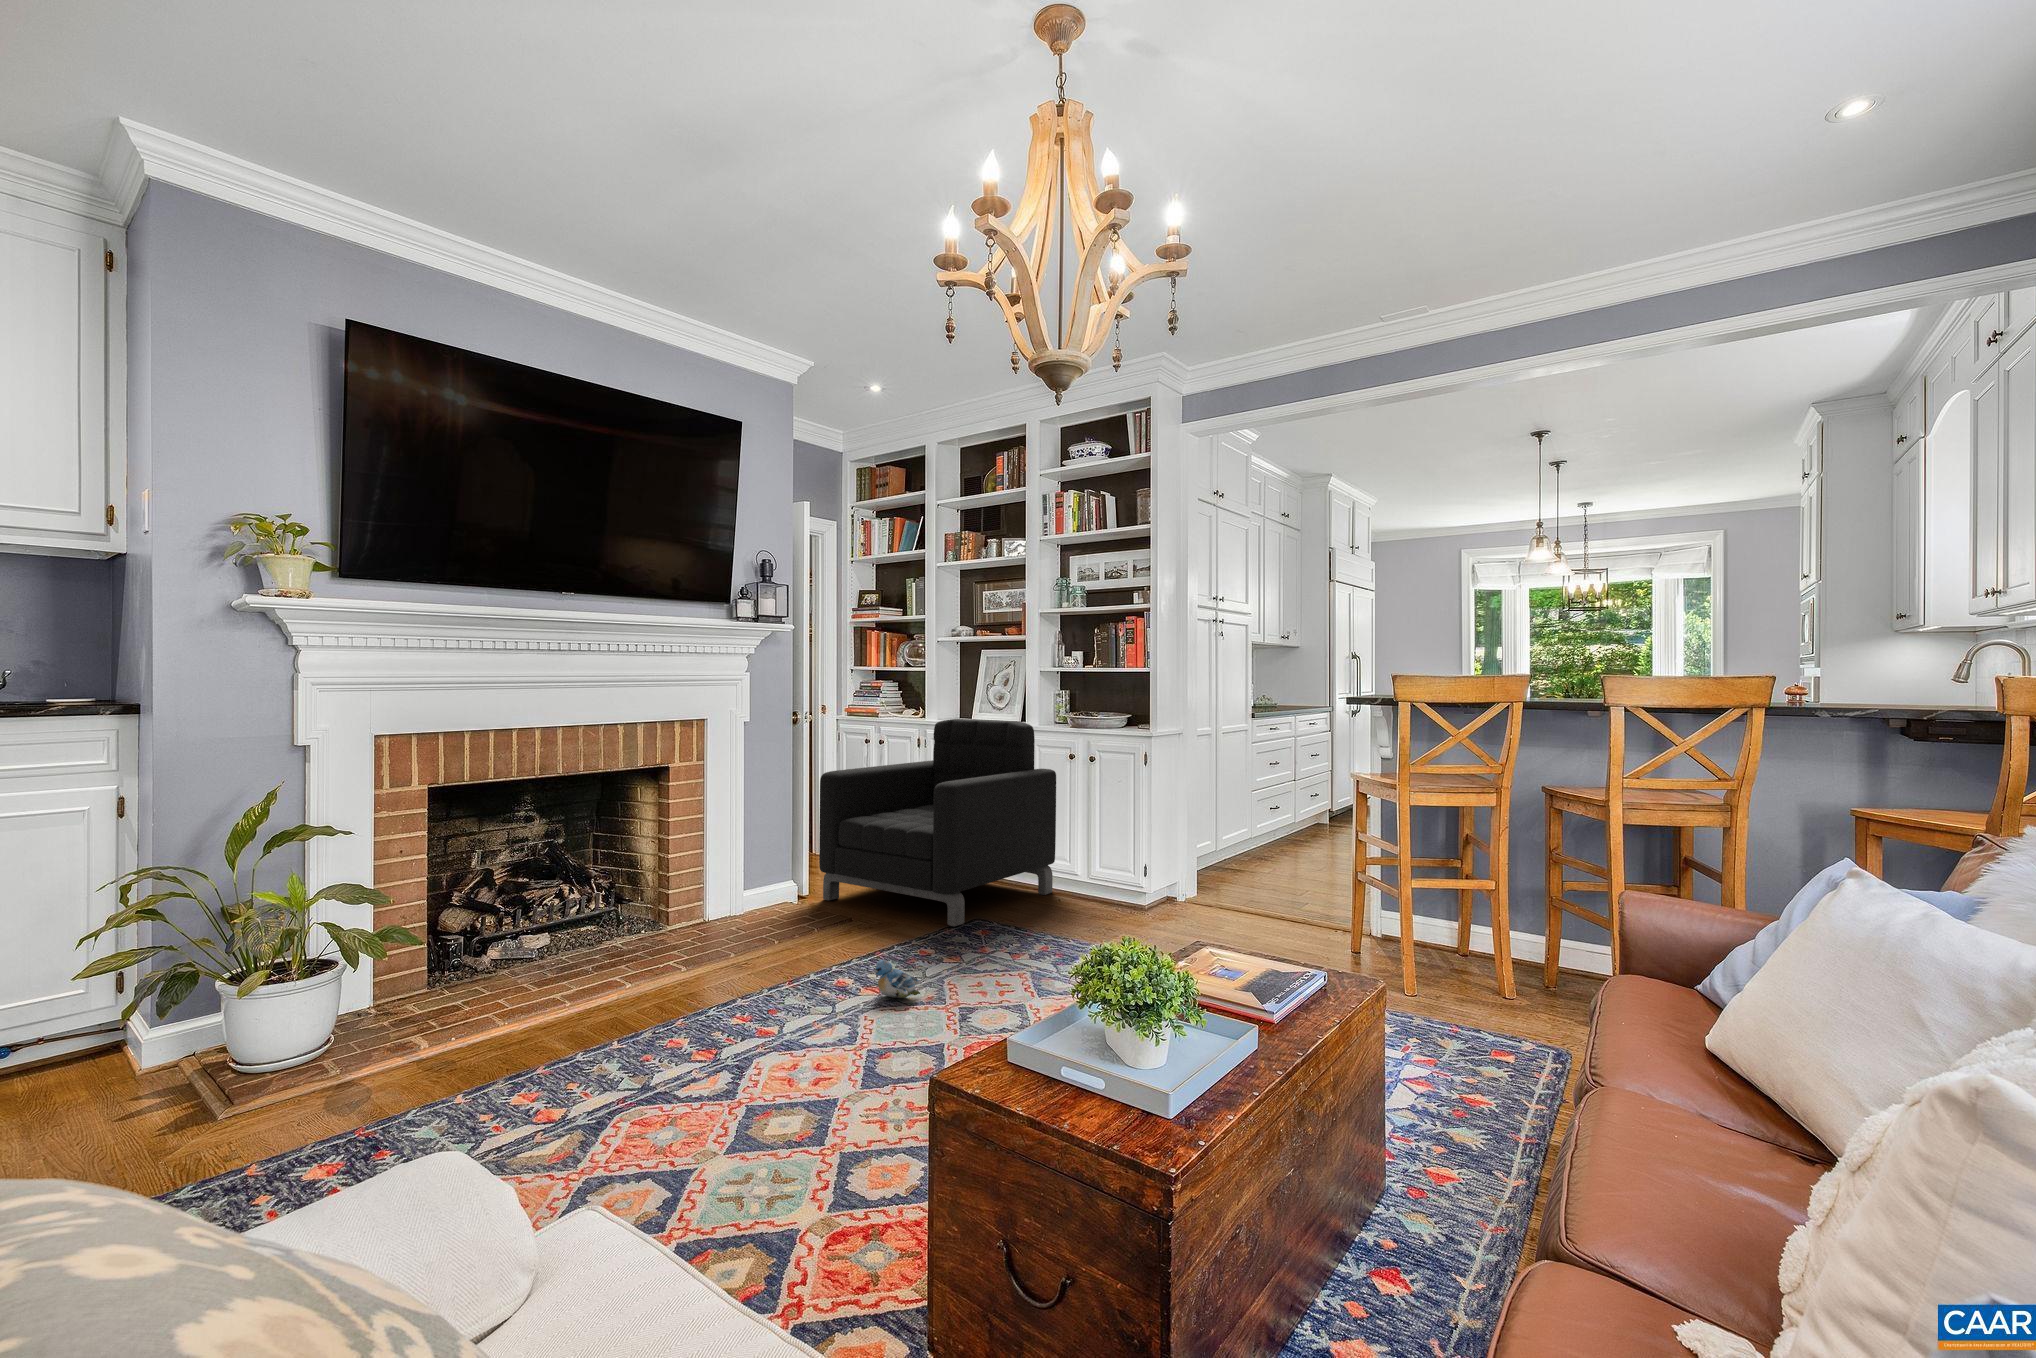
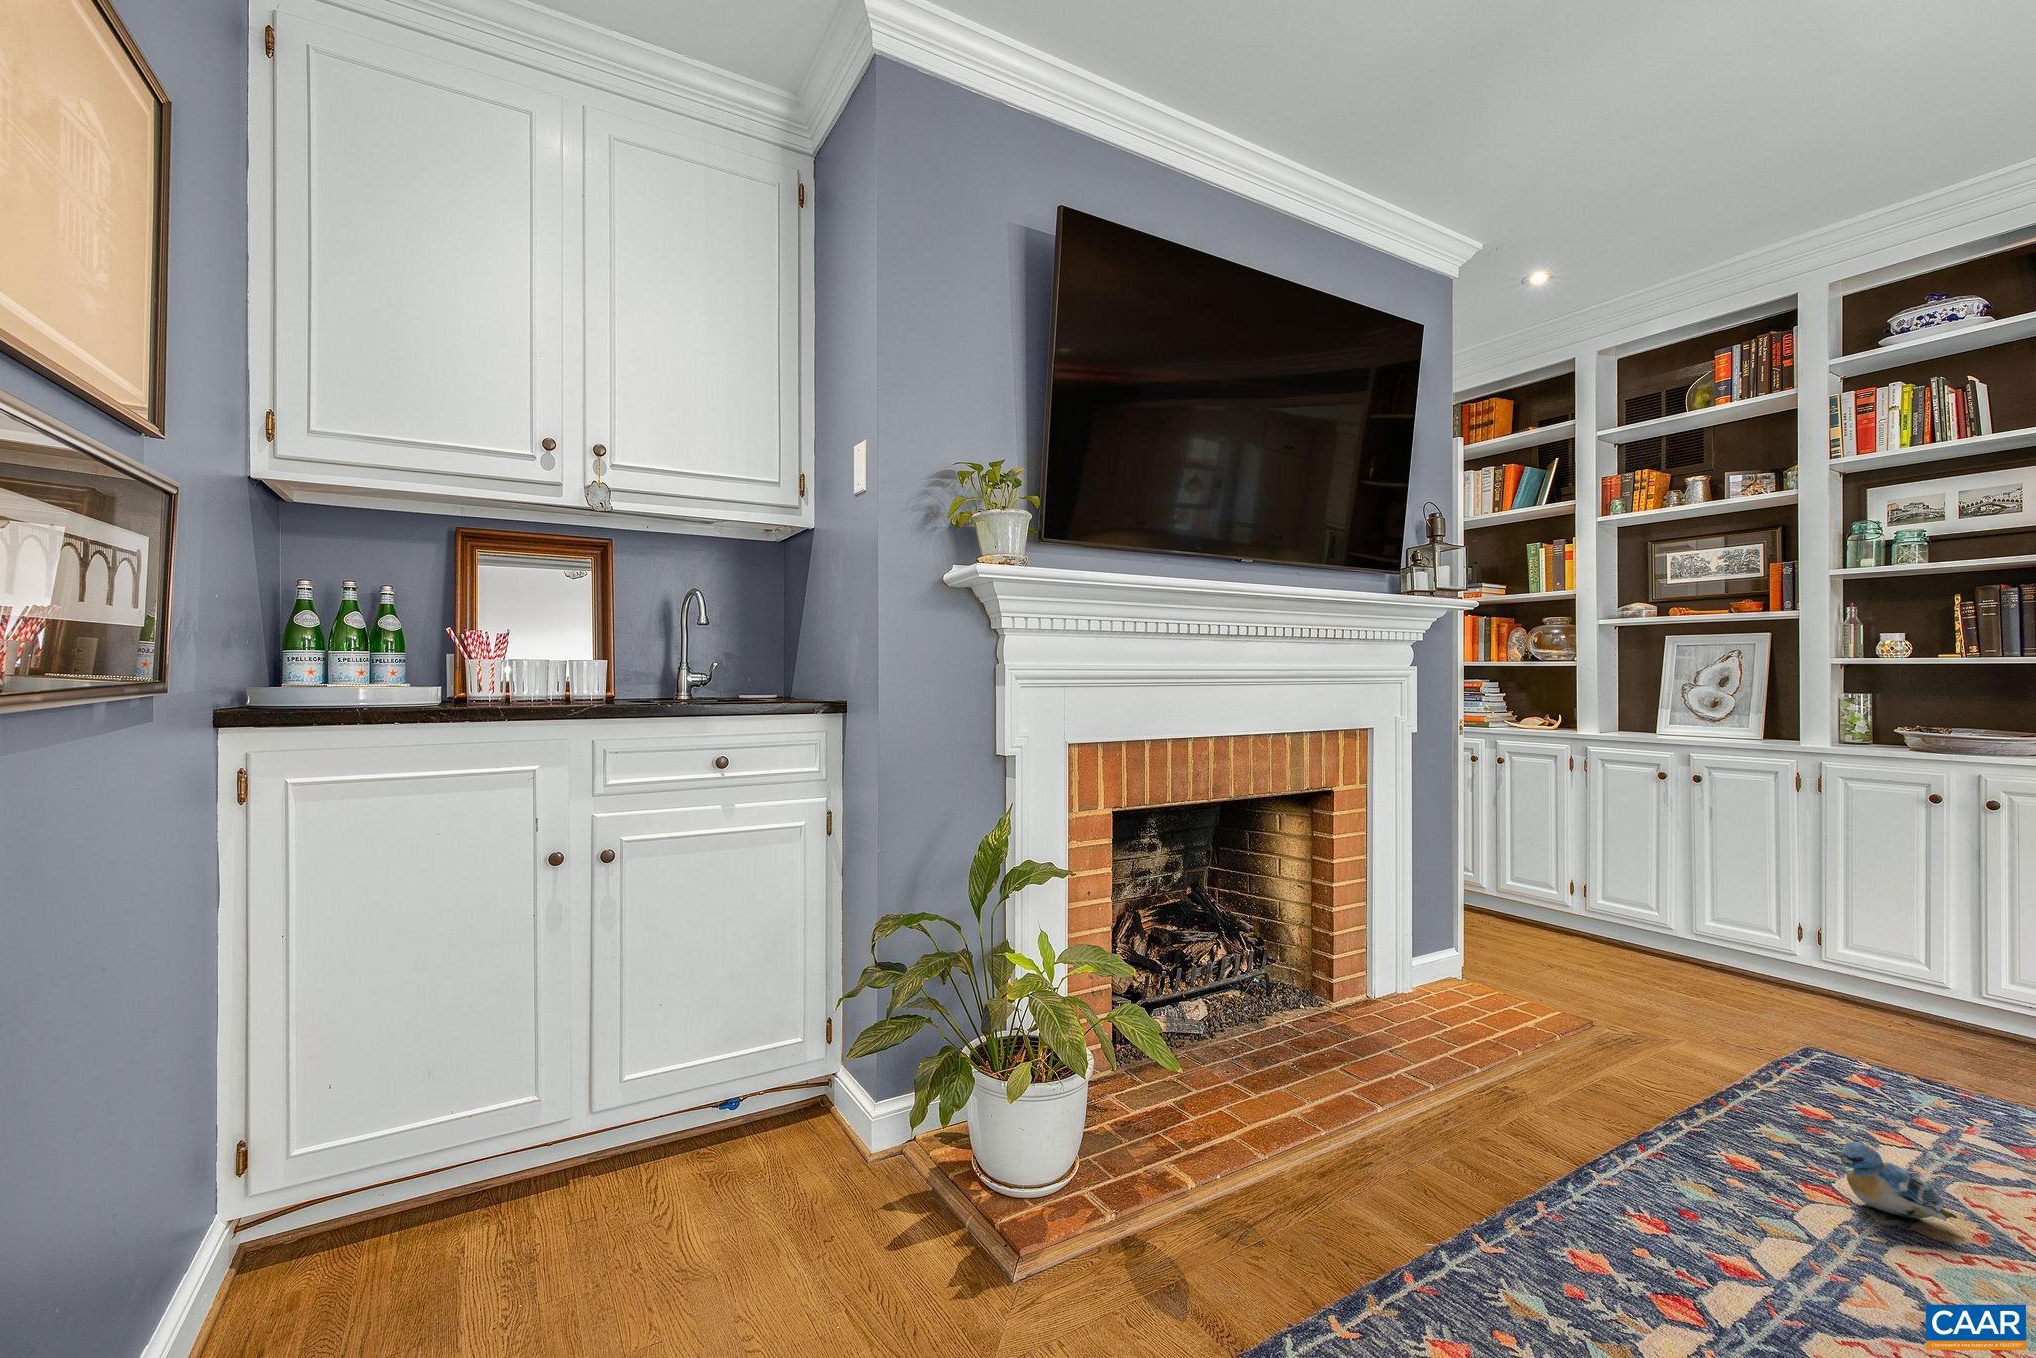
armchair: present [819,719,1056,926] -> none [1495,731,1874,1055]

